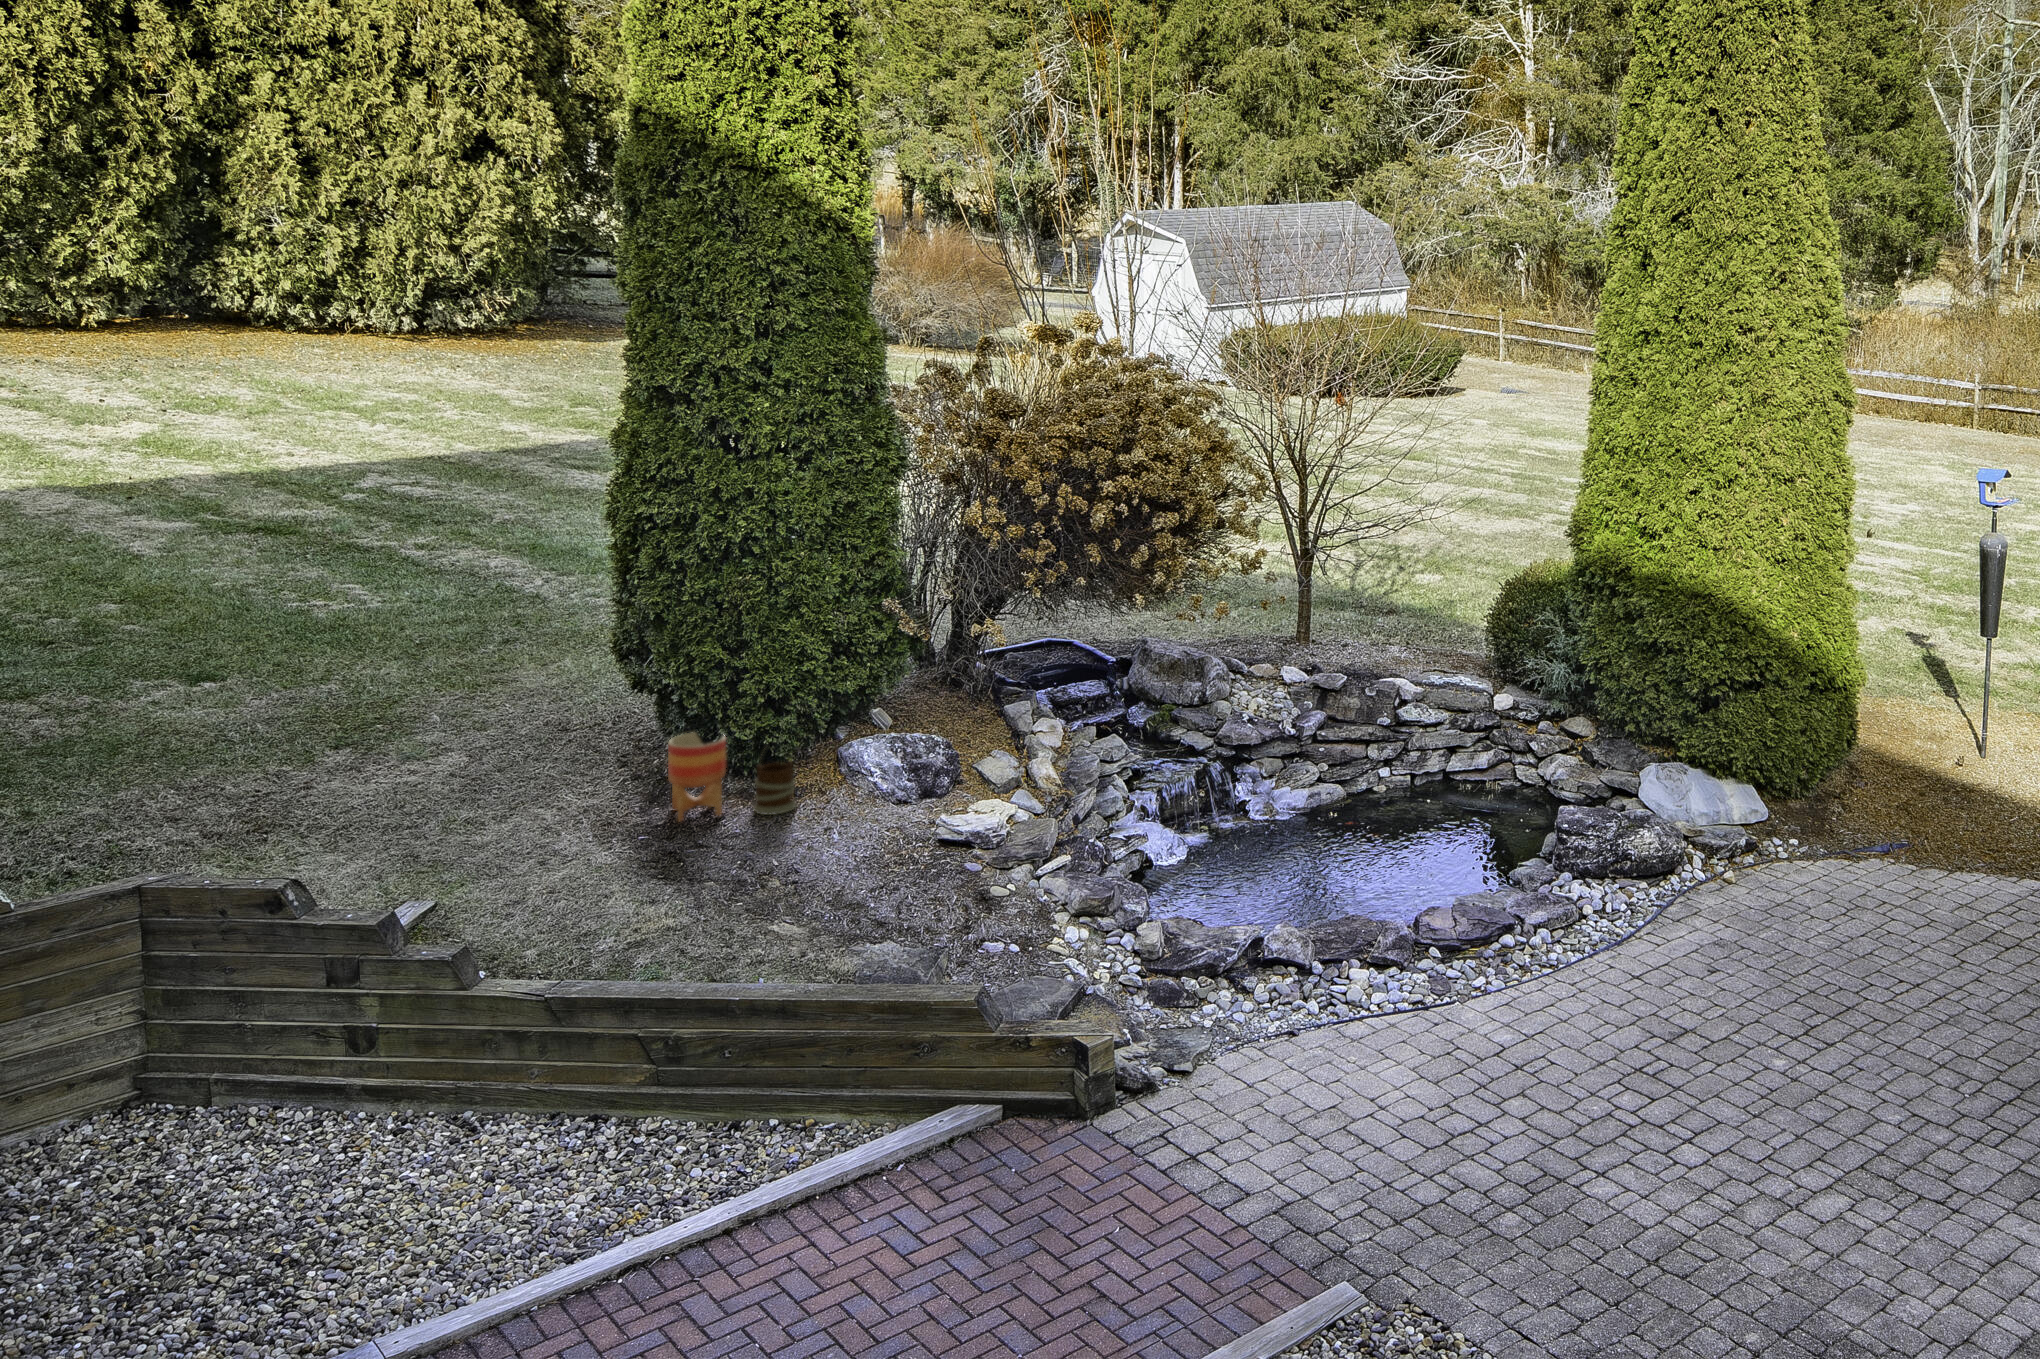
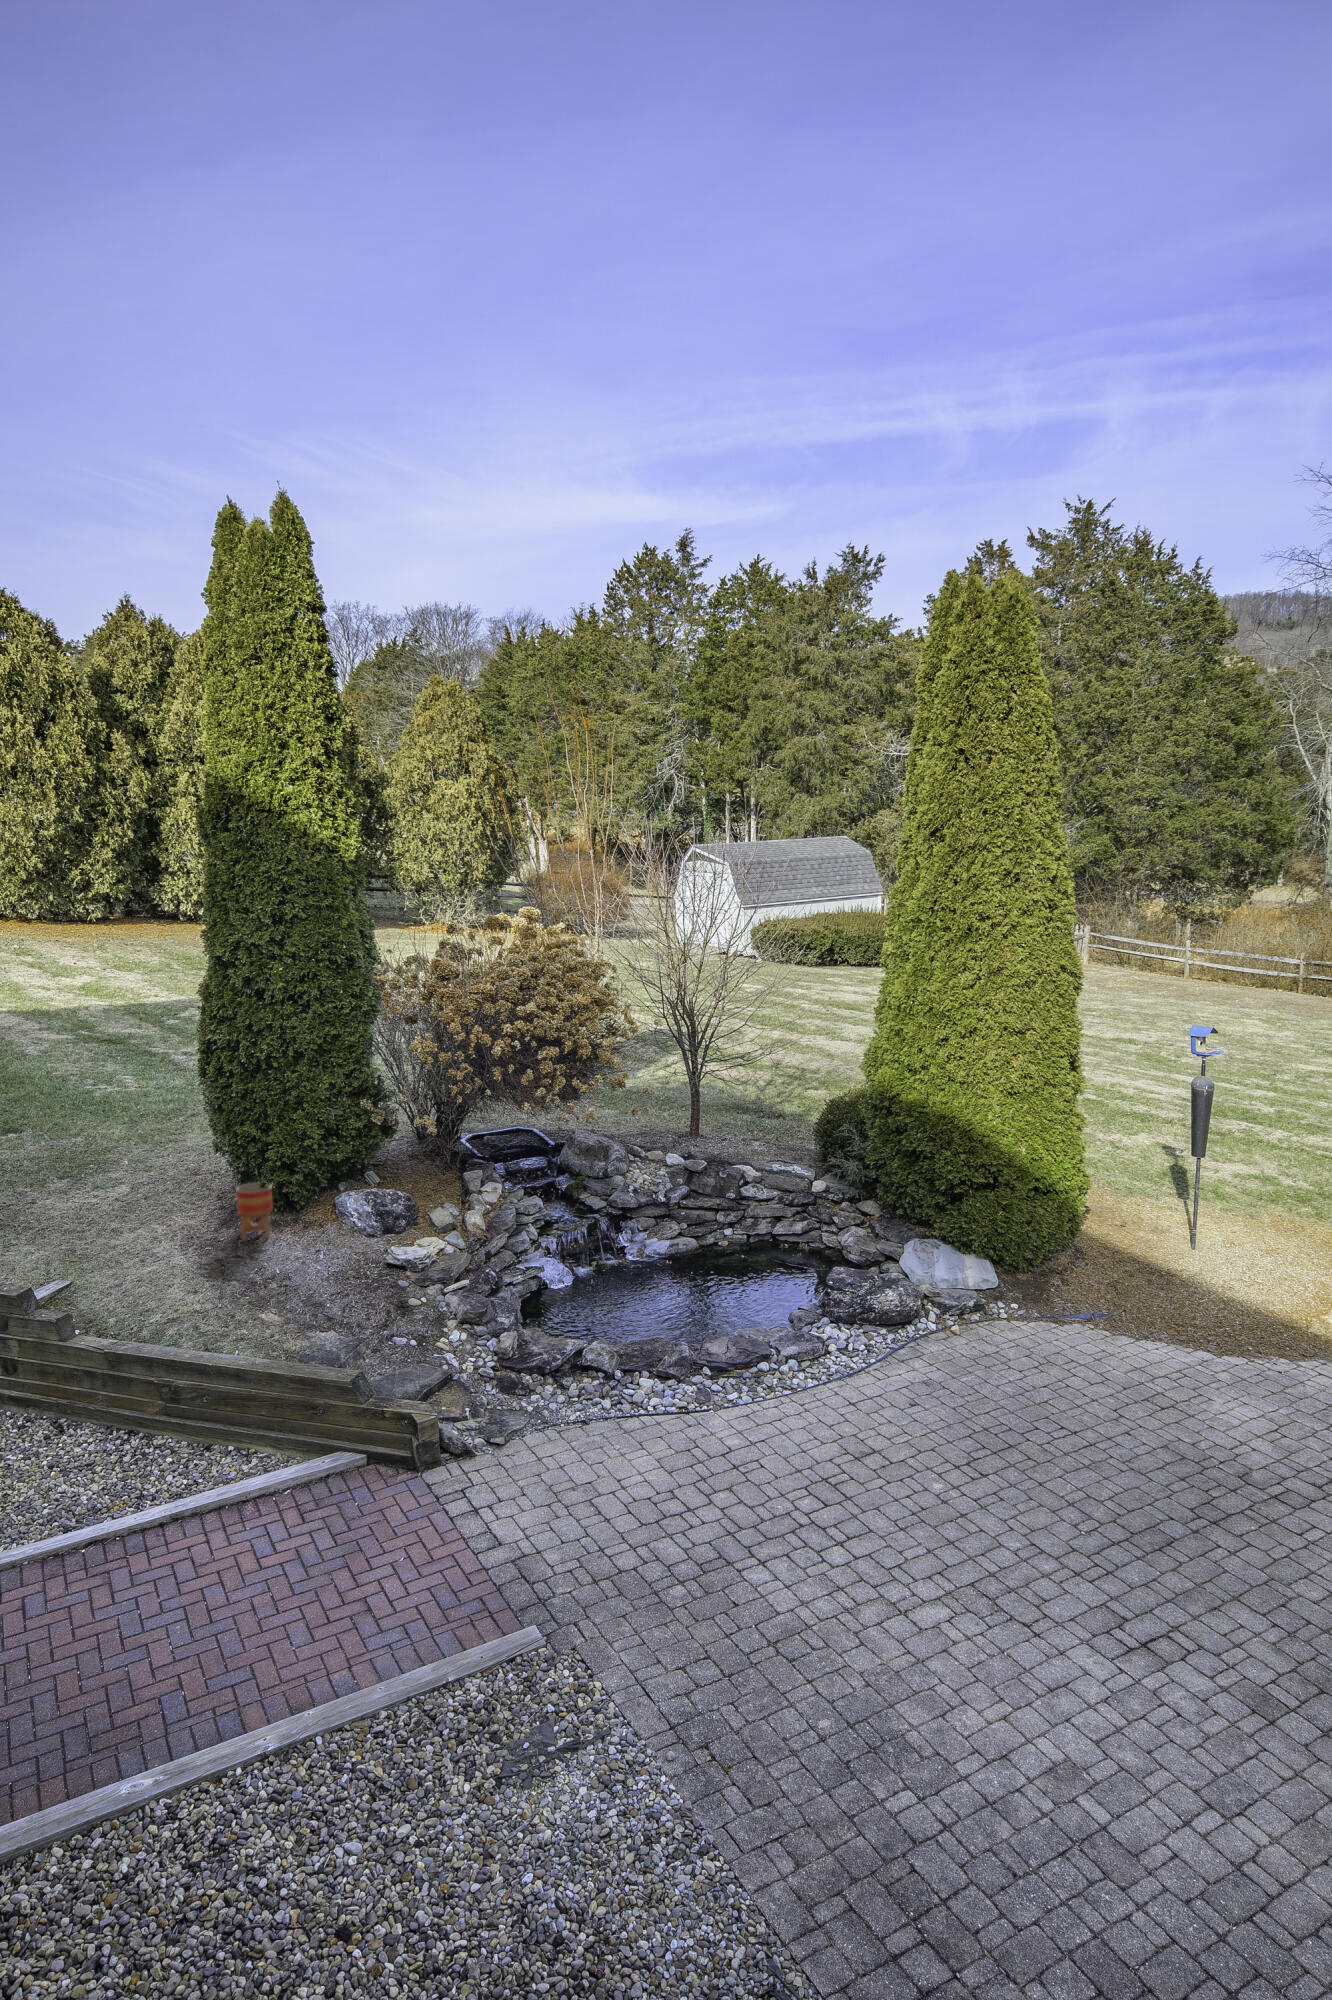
wooden bucket: present [754,760,796,815] -> none [290,1190,317,1238]

